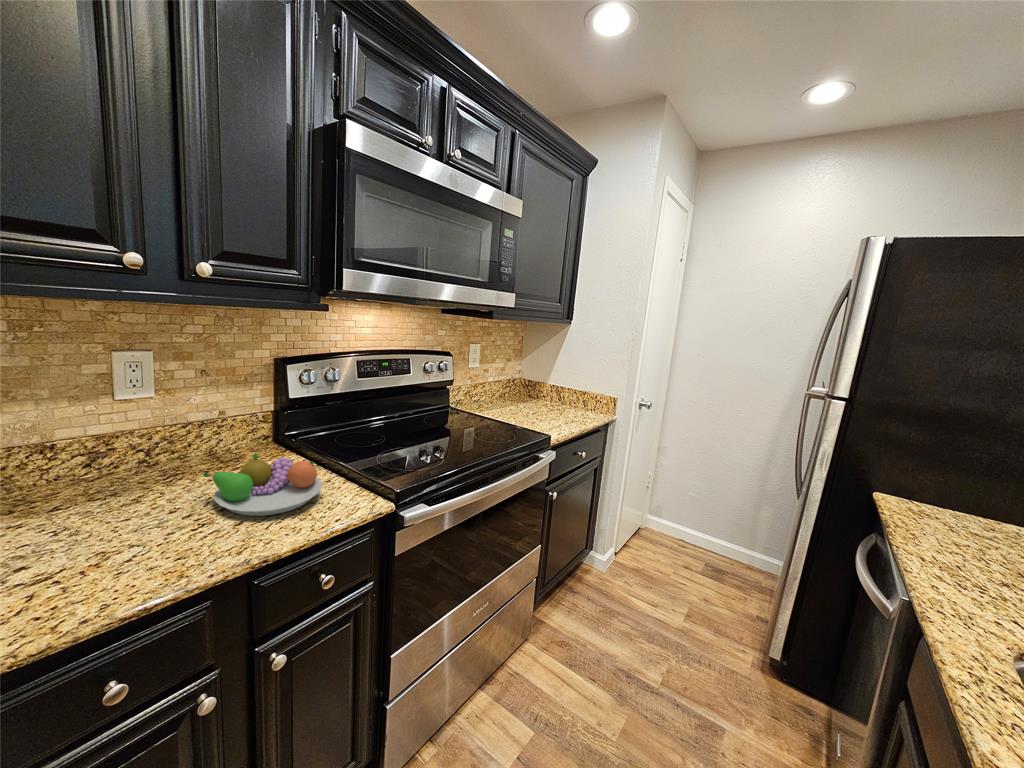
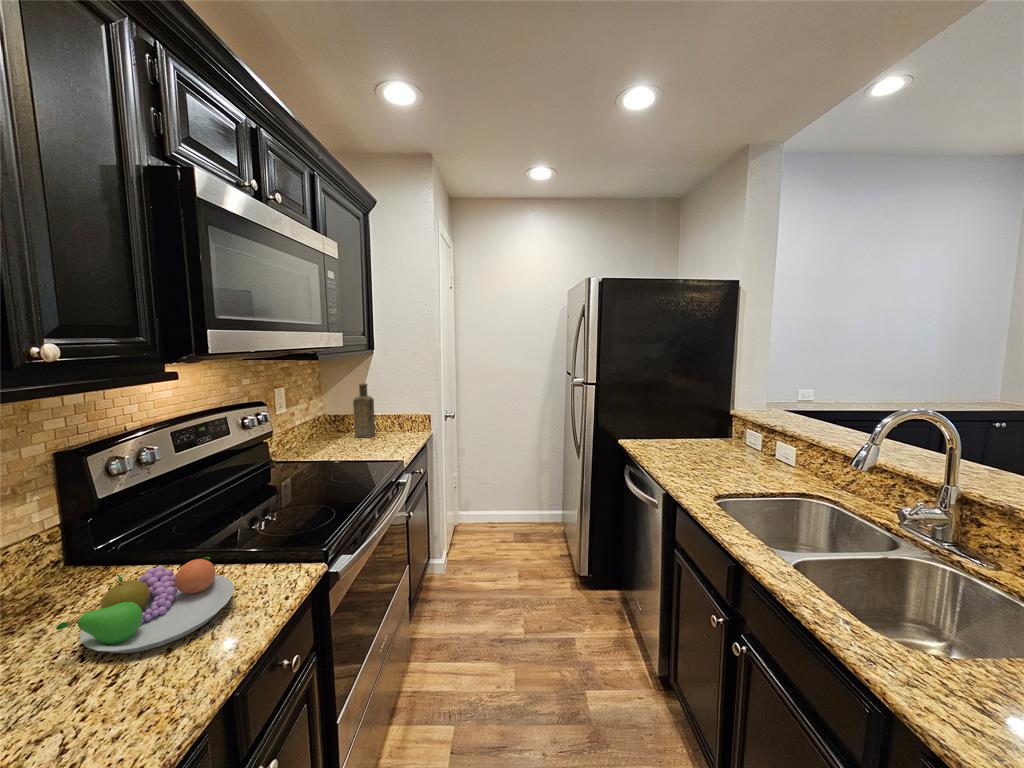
bottle: none [538,353,561,409] -> present [353,383,375,438]

